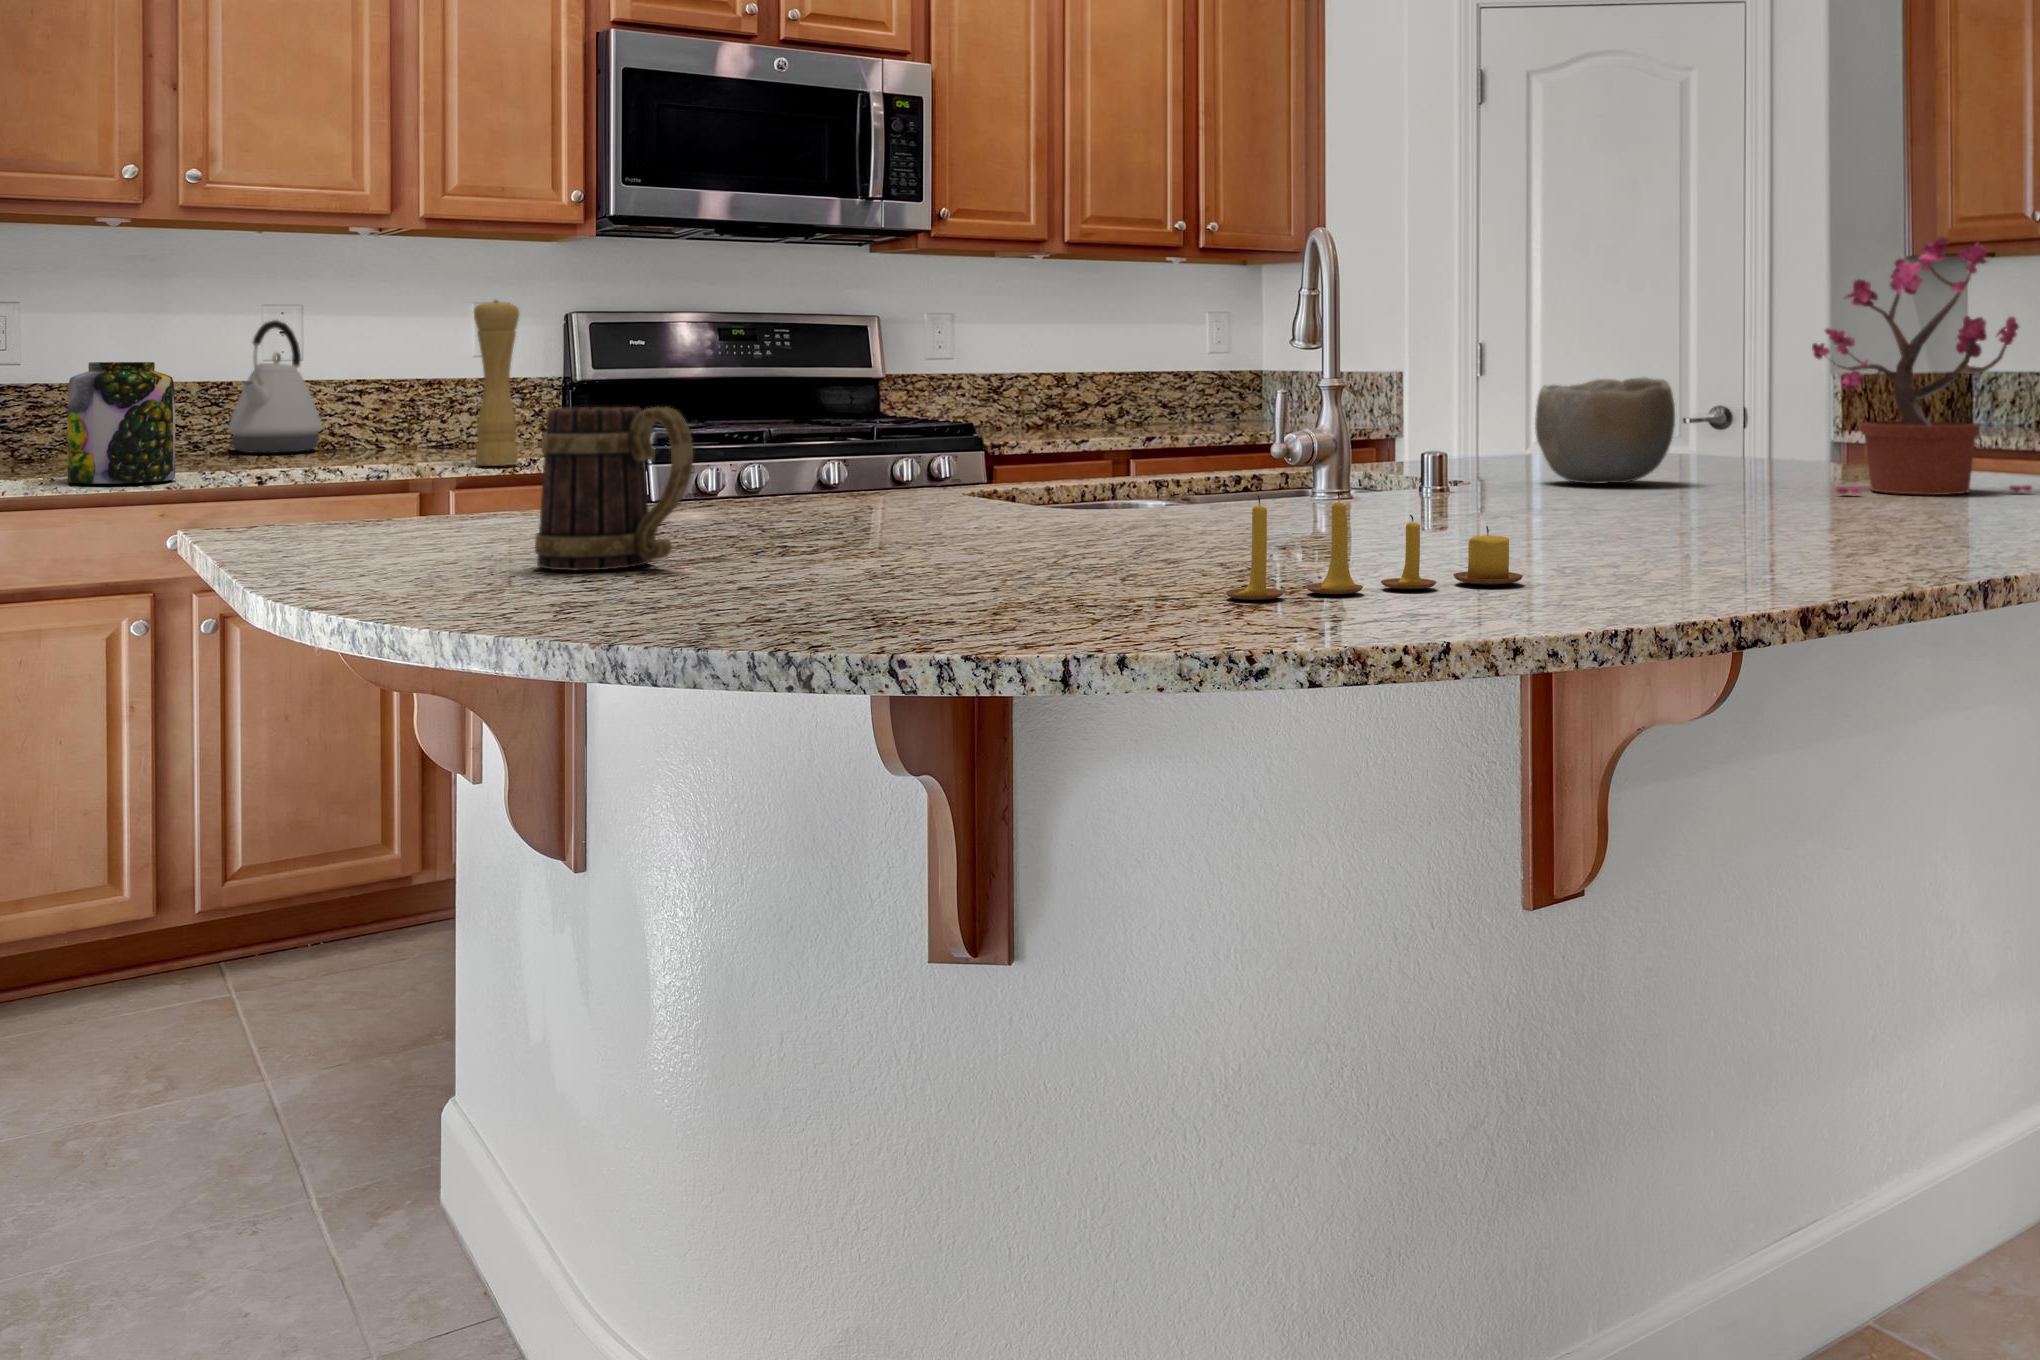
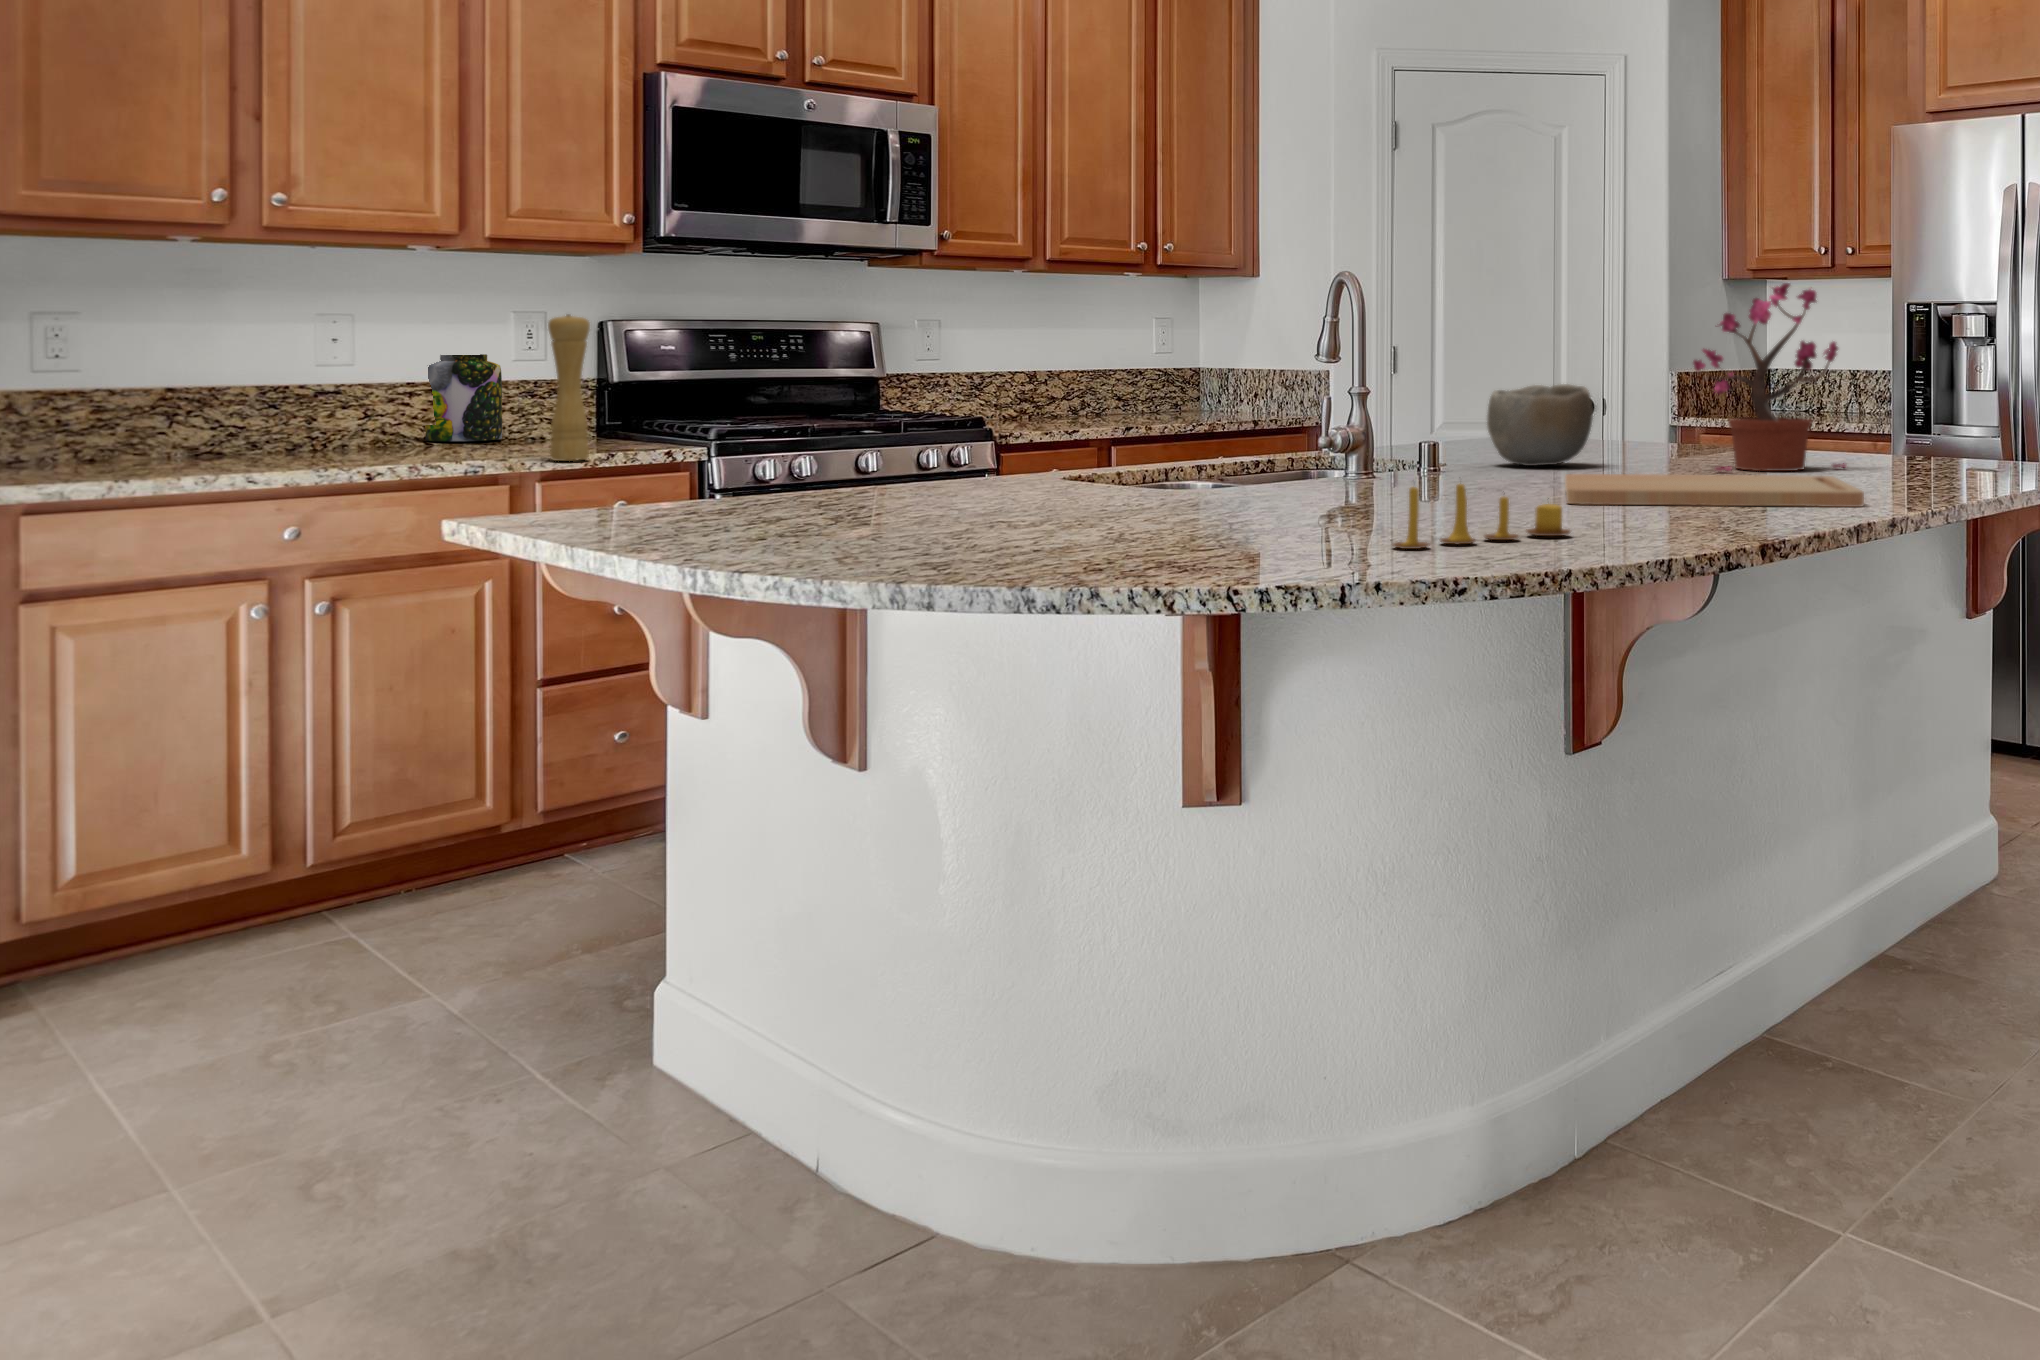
kettle: present [228,320,323,453] -> none [290,330,381,451]
jar: present [67,362,175,484] -> present [425,354,502,441]
mug: present [535,407,693,570] -> none [855,420,978,541]
cutting board: none [1578,494,2024,547] -> present [1565,474,1864,507]

